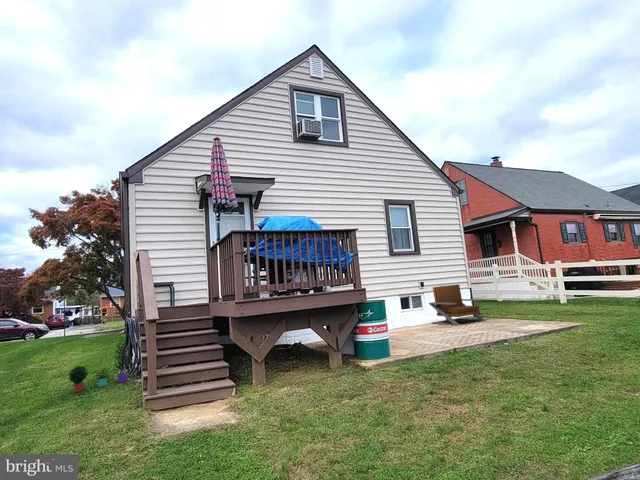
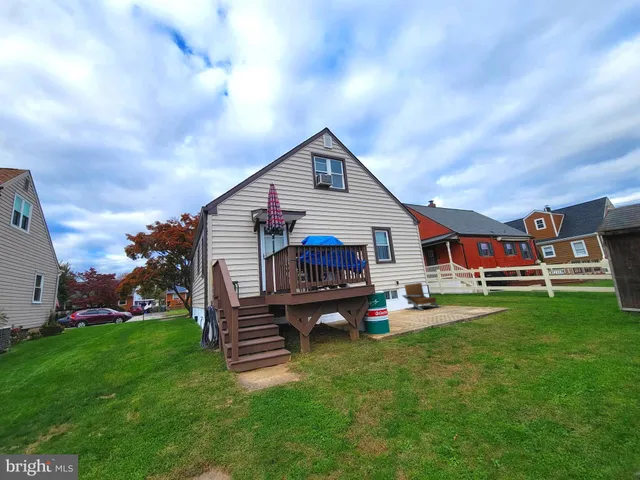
potted plant: present [68,341,130,392] -> none [167,321,209,360]

